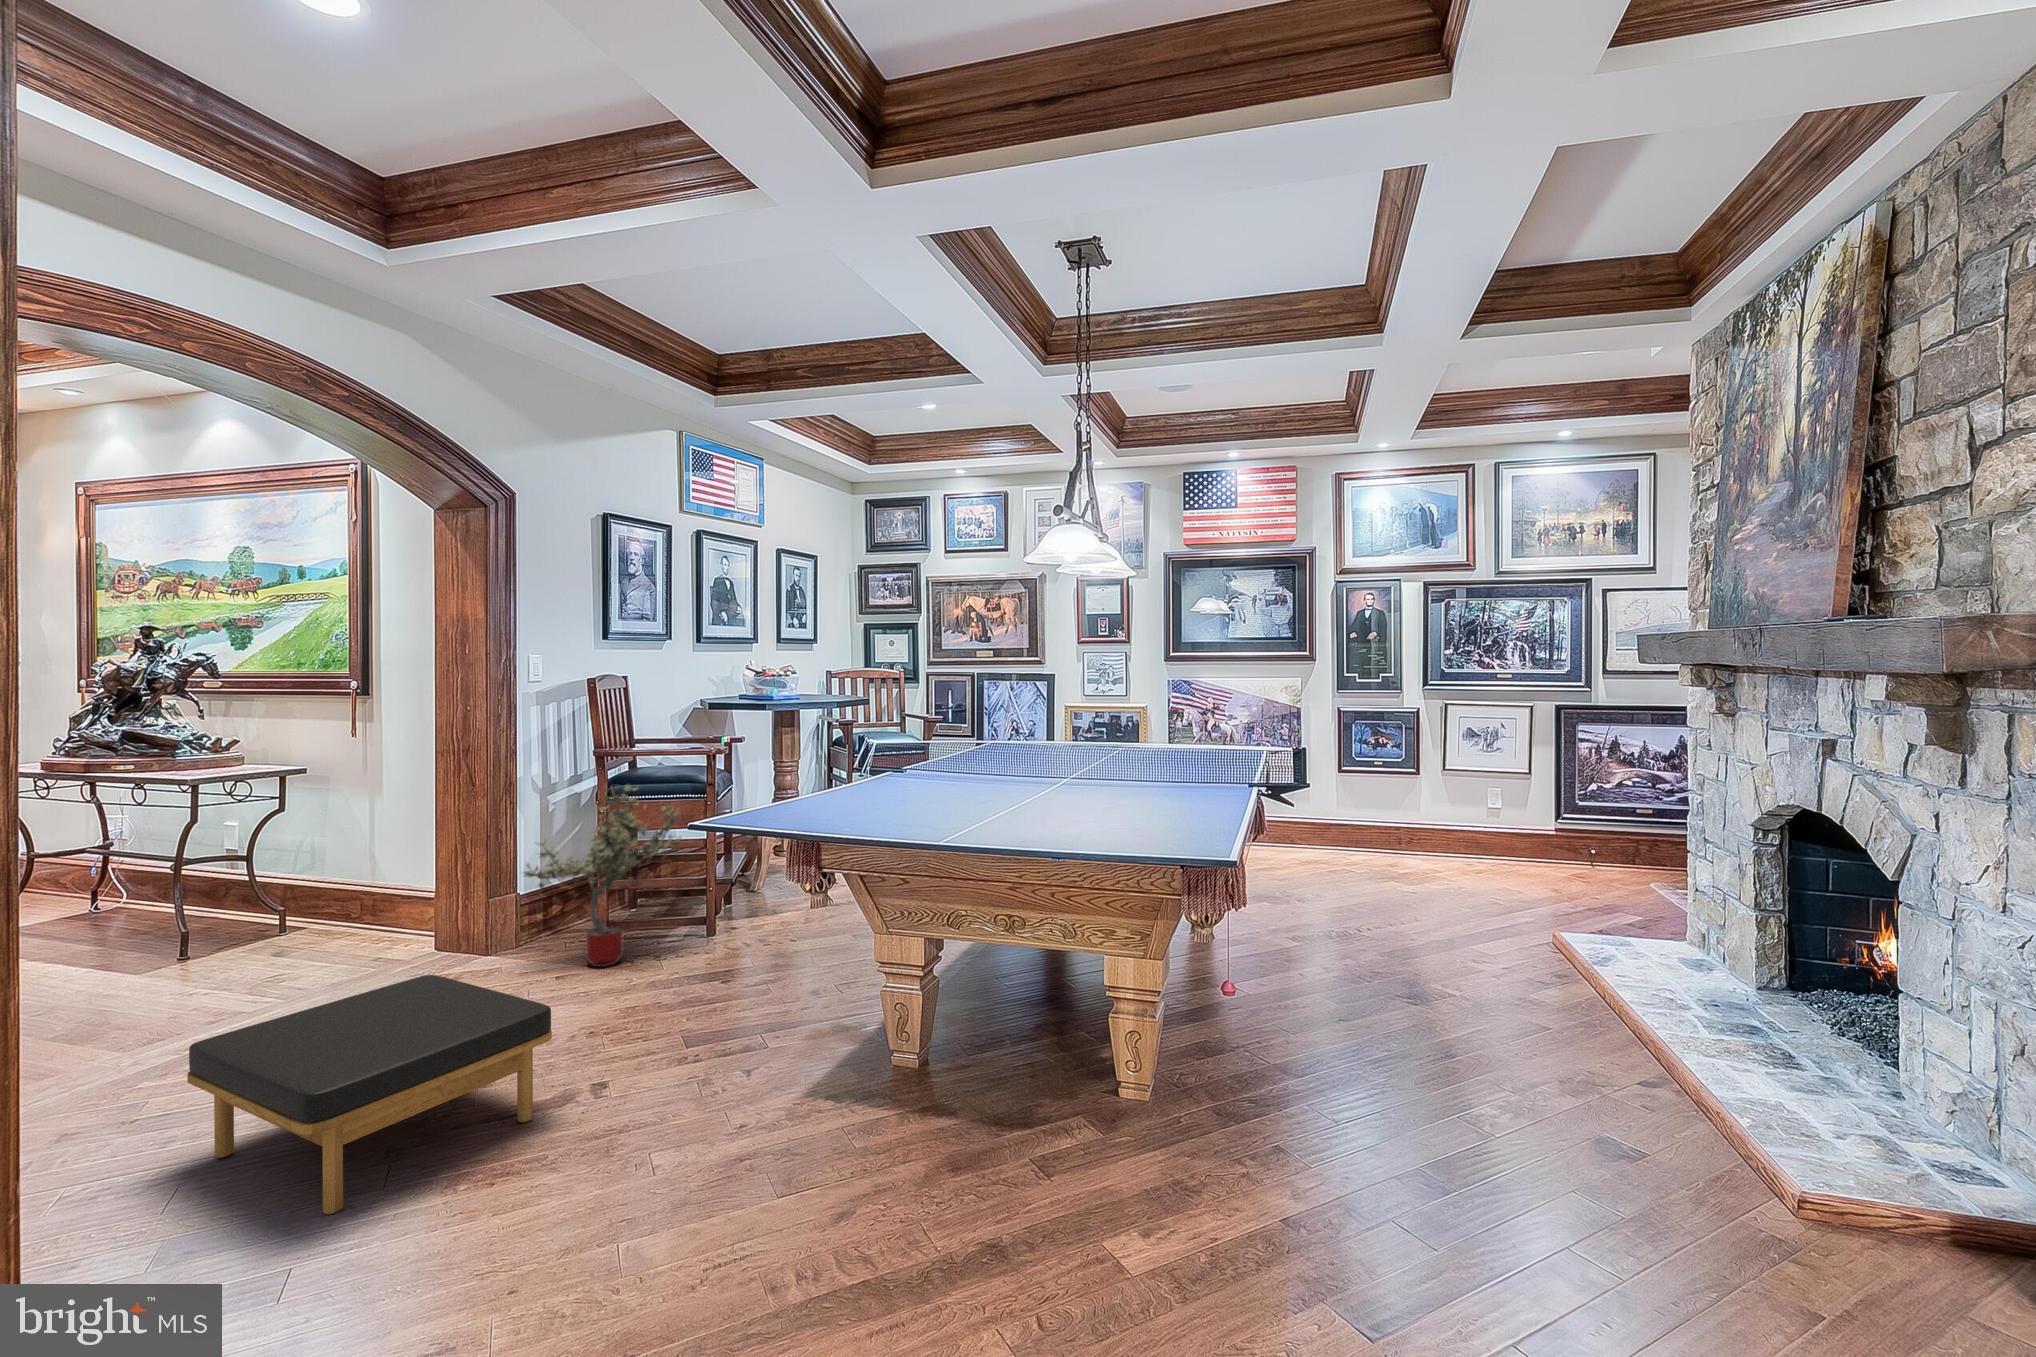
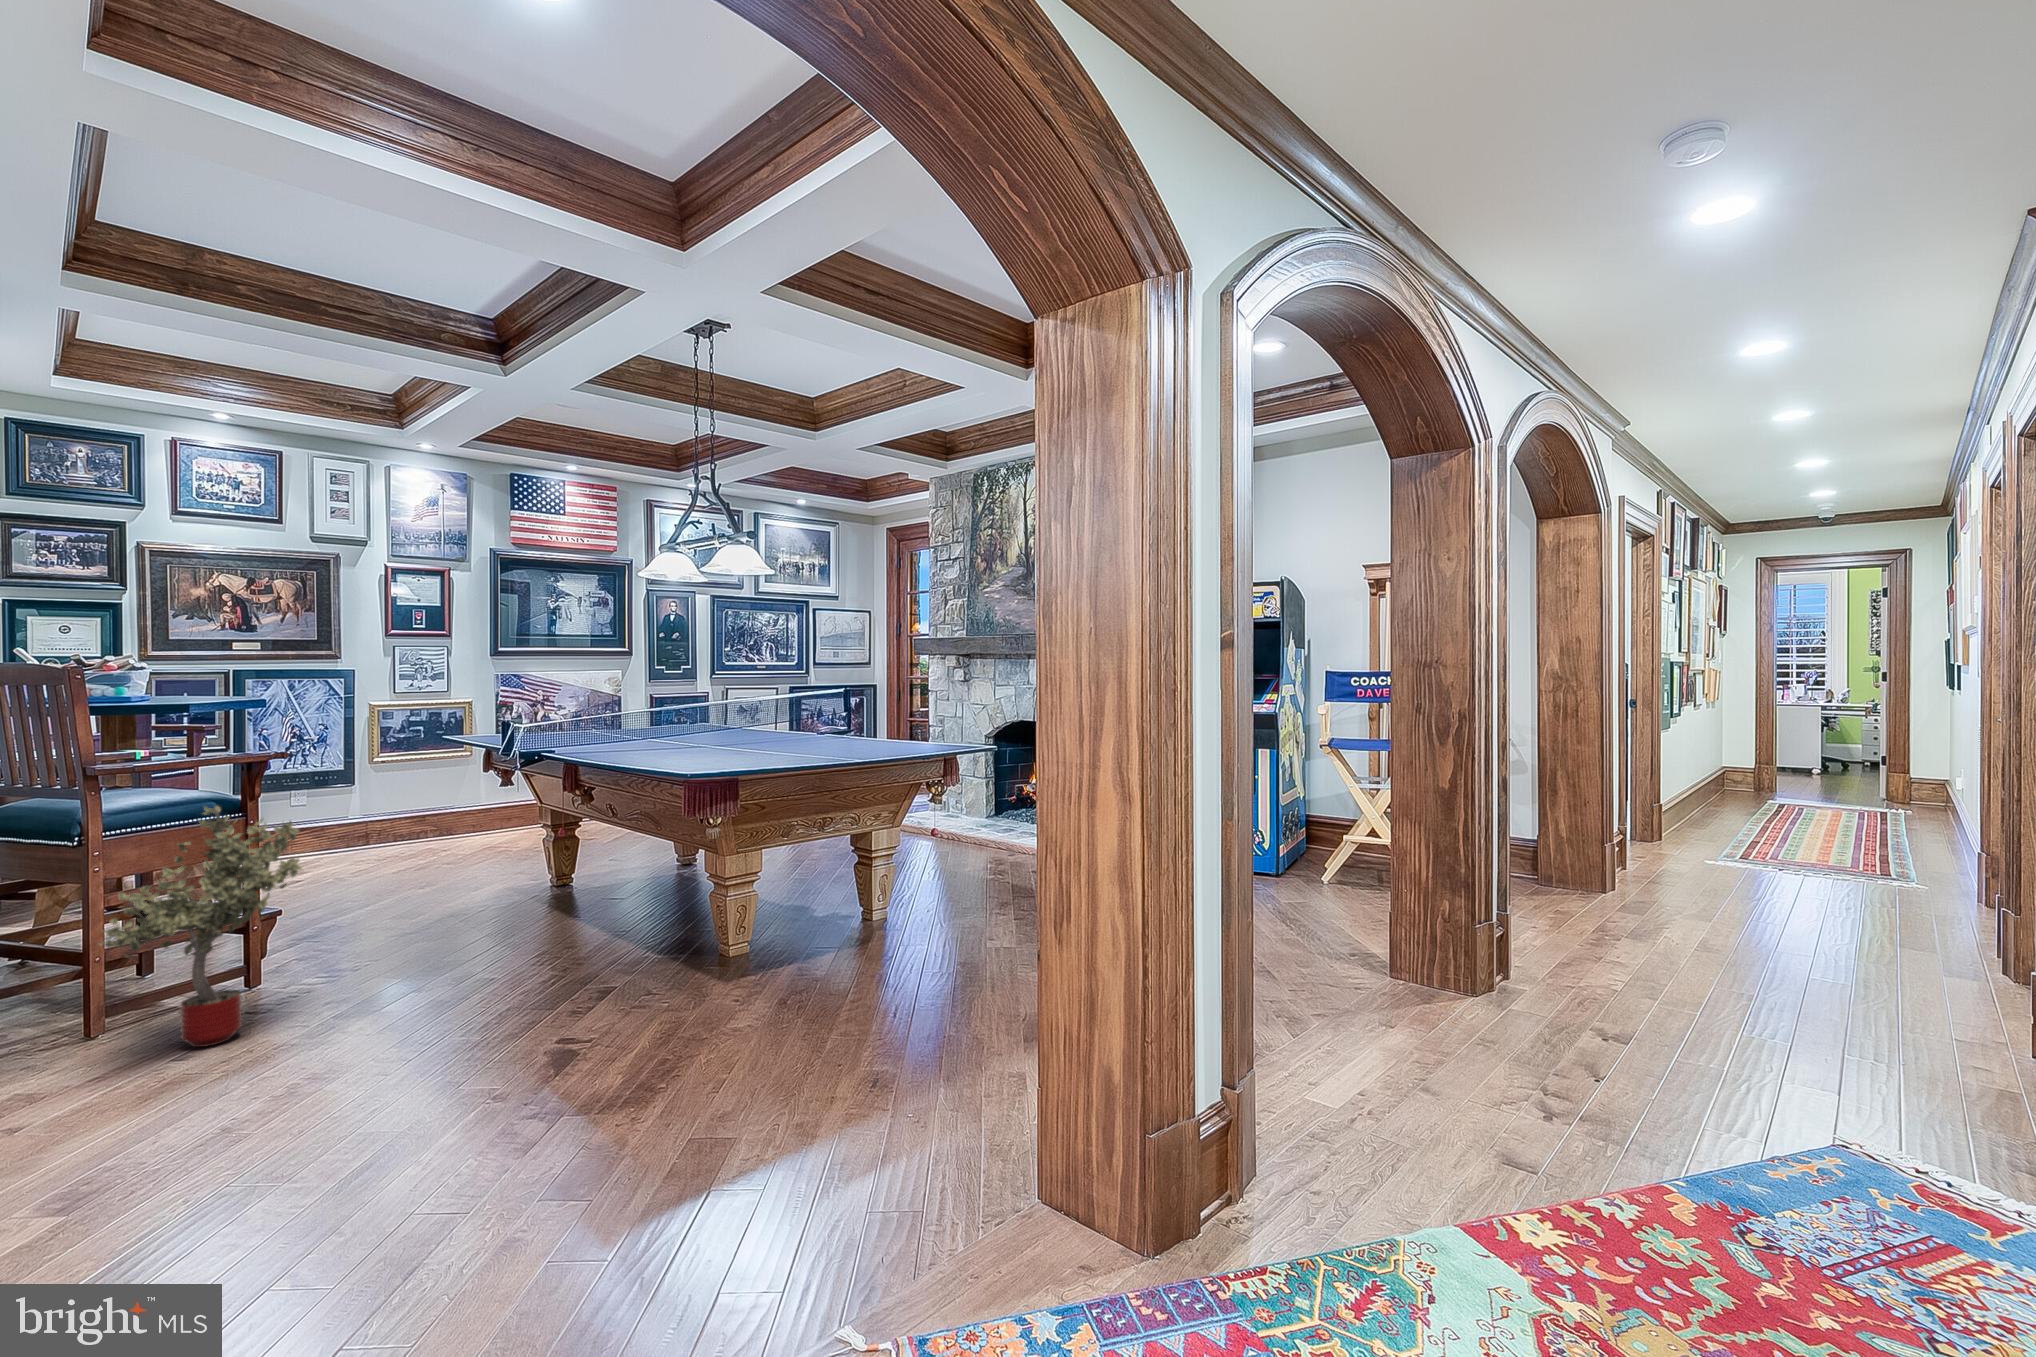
ottoman: present [187,975,552,1214] -> none [371,957,670,1208]

